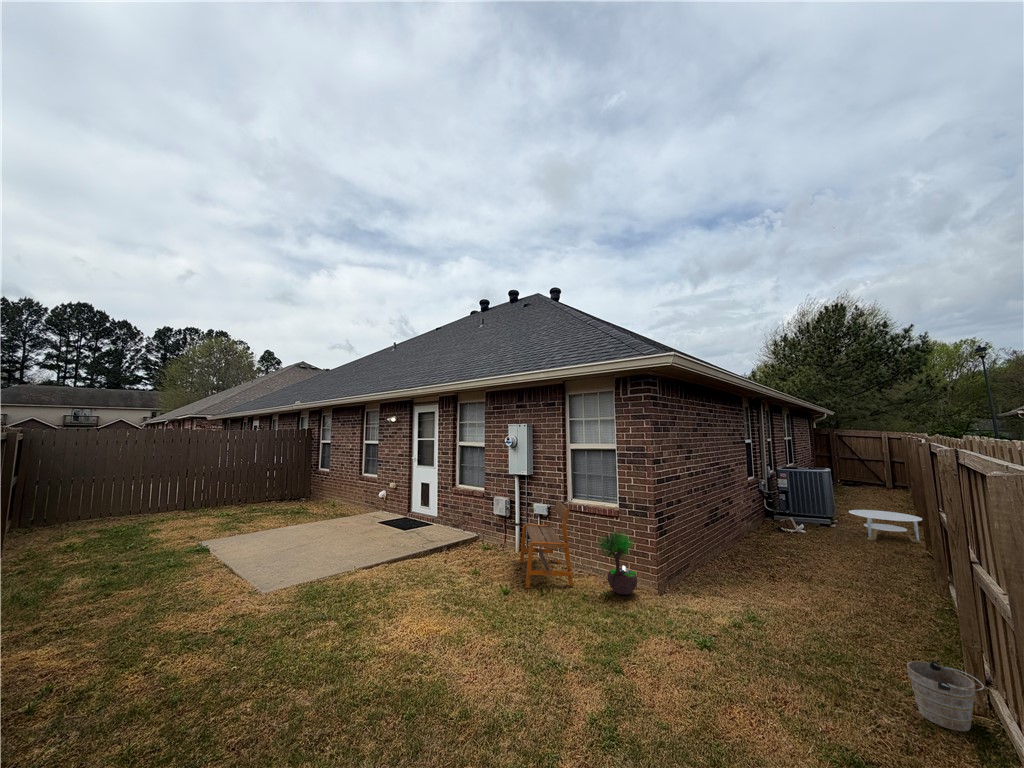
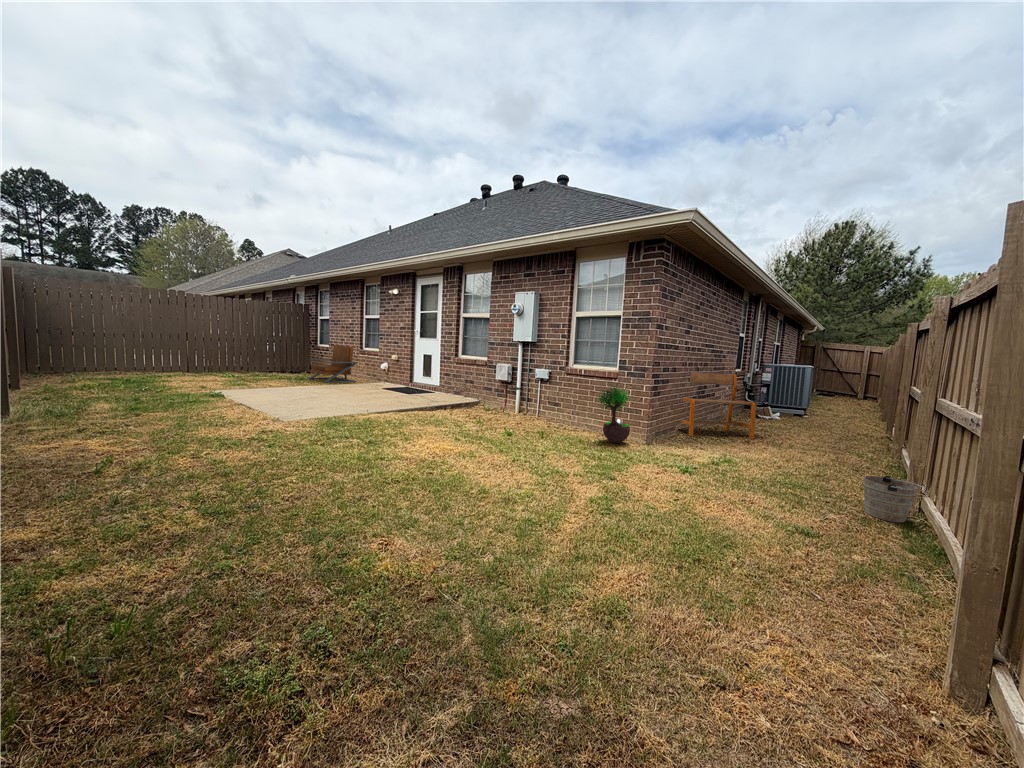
lounge chair: none [308,471,357,514] -> present [309,345,358,383]
bench: present [520,500,573,588] -> present [681,372,756,439]
round table: present [849,510,922,543] -> none [823,402,889,430]

